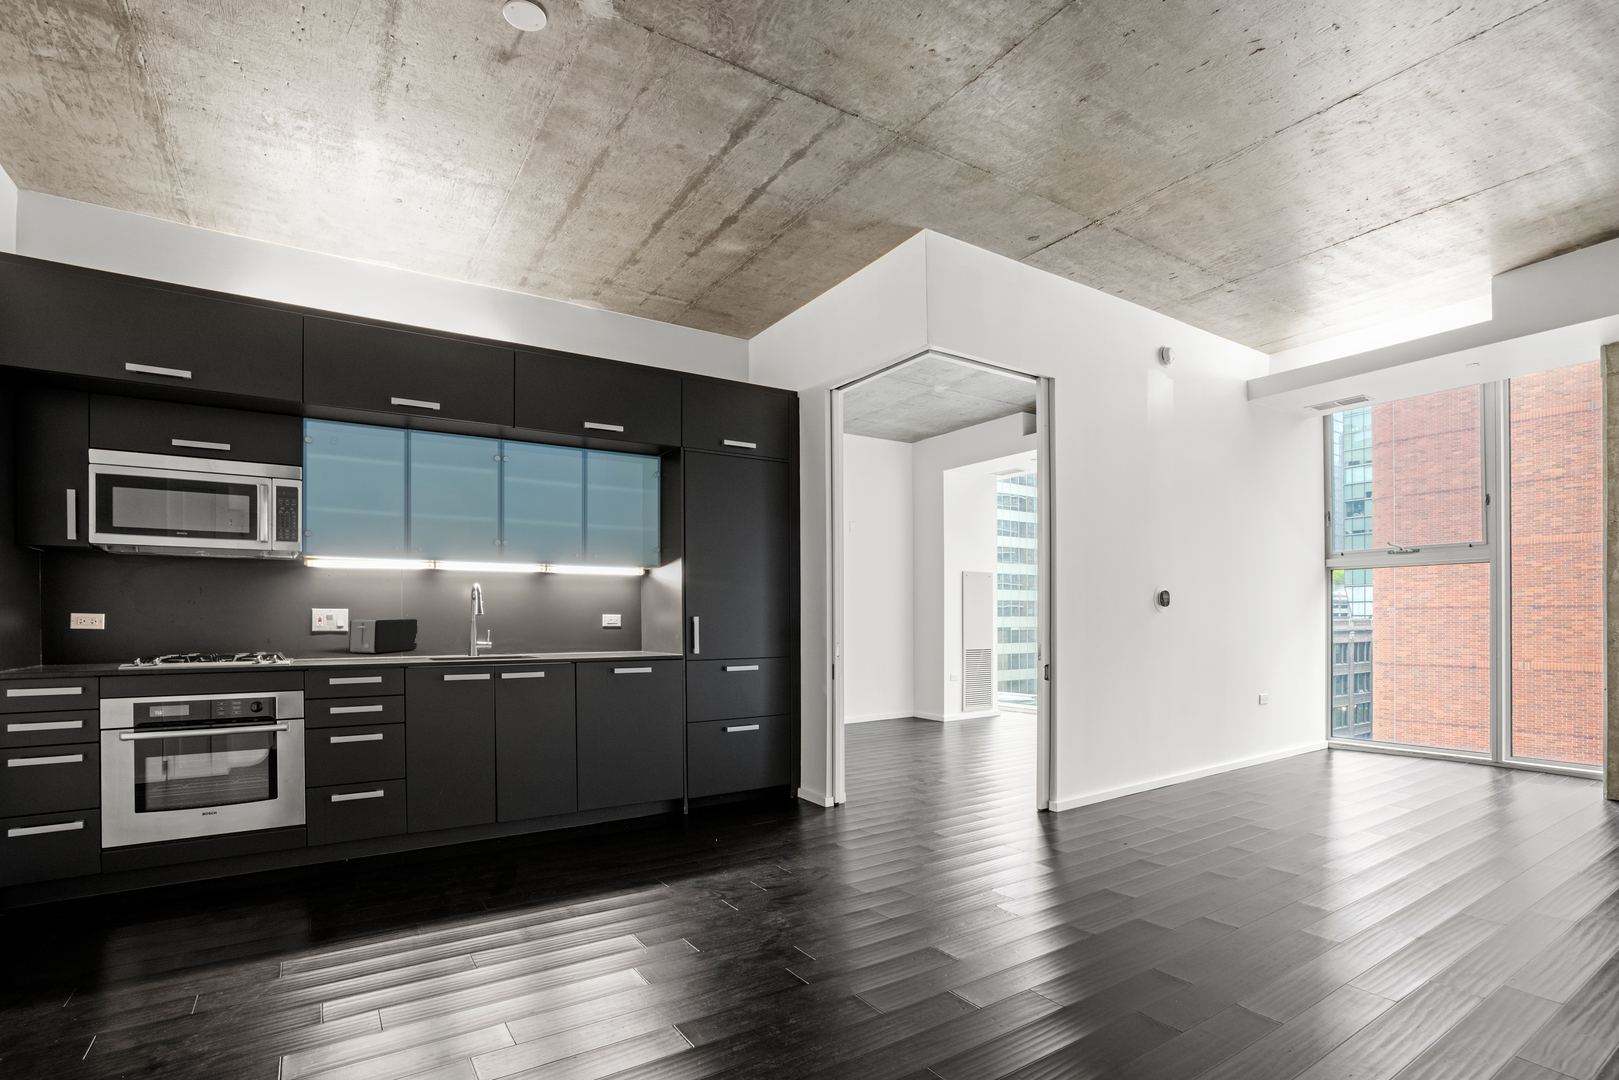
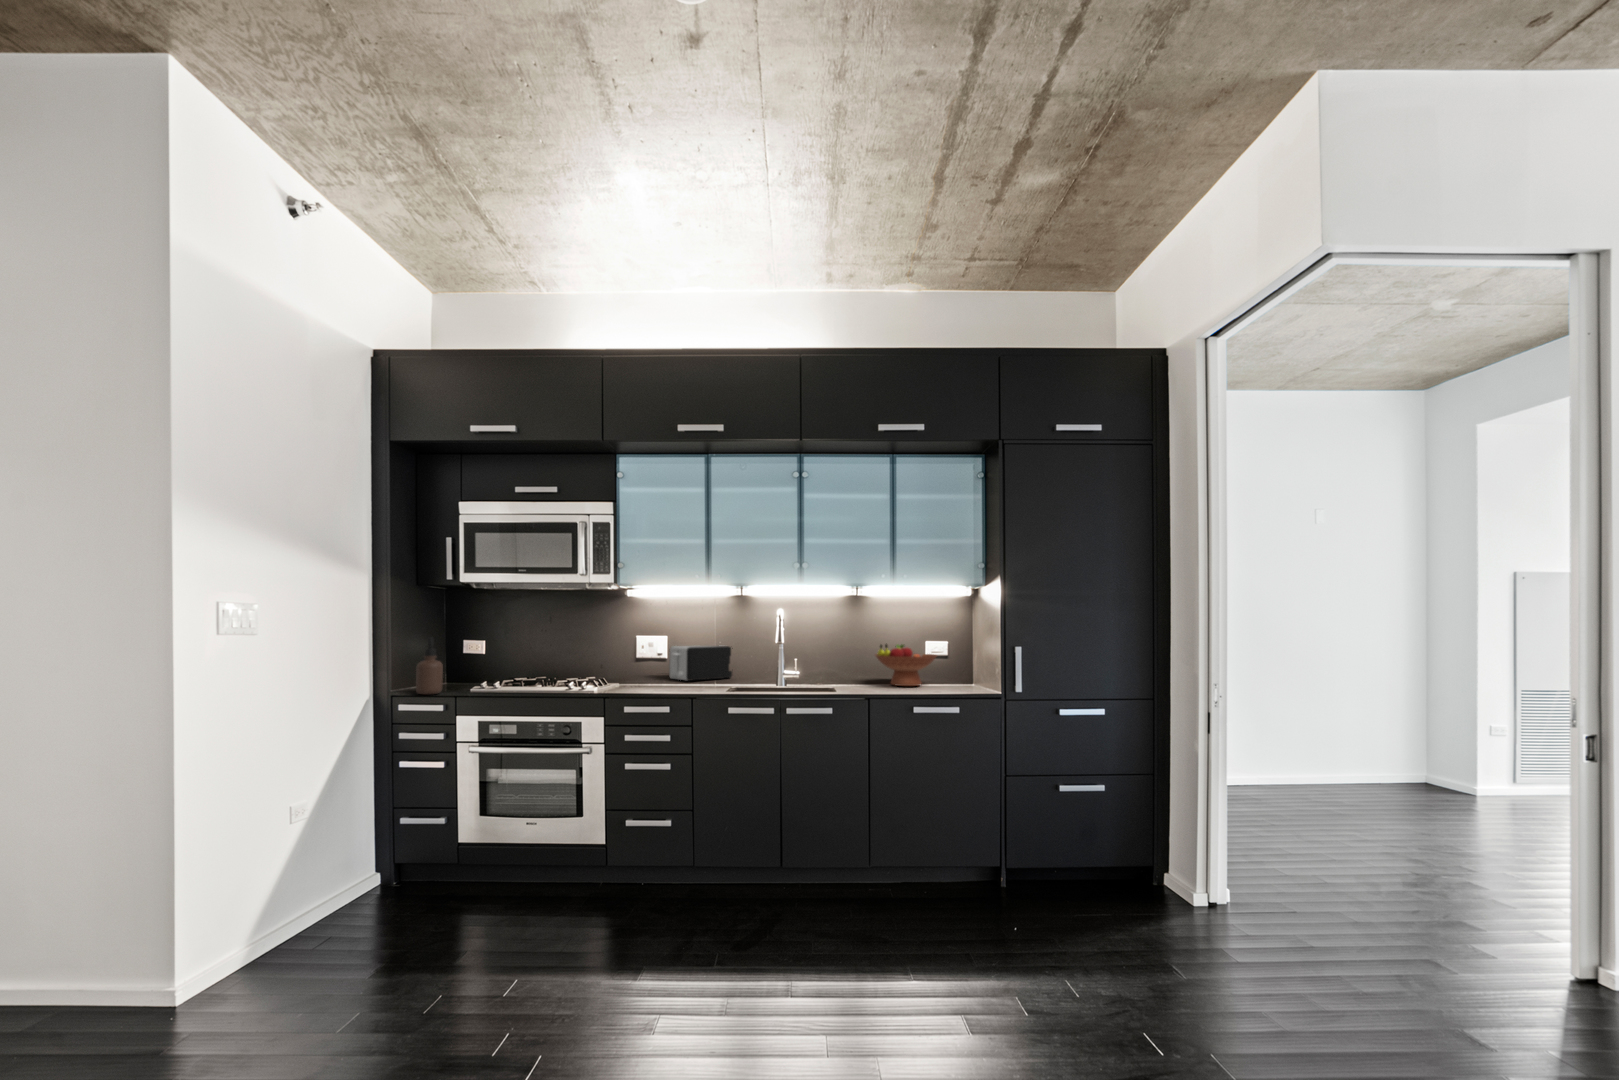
soap dispenser: none [47,610,86,675] -> present [416,637,443,695]
fruit bowl: none [560,614,616,650] -> present [876,644,936,686]

